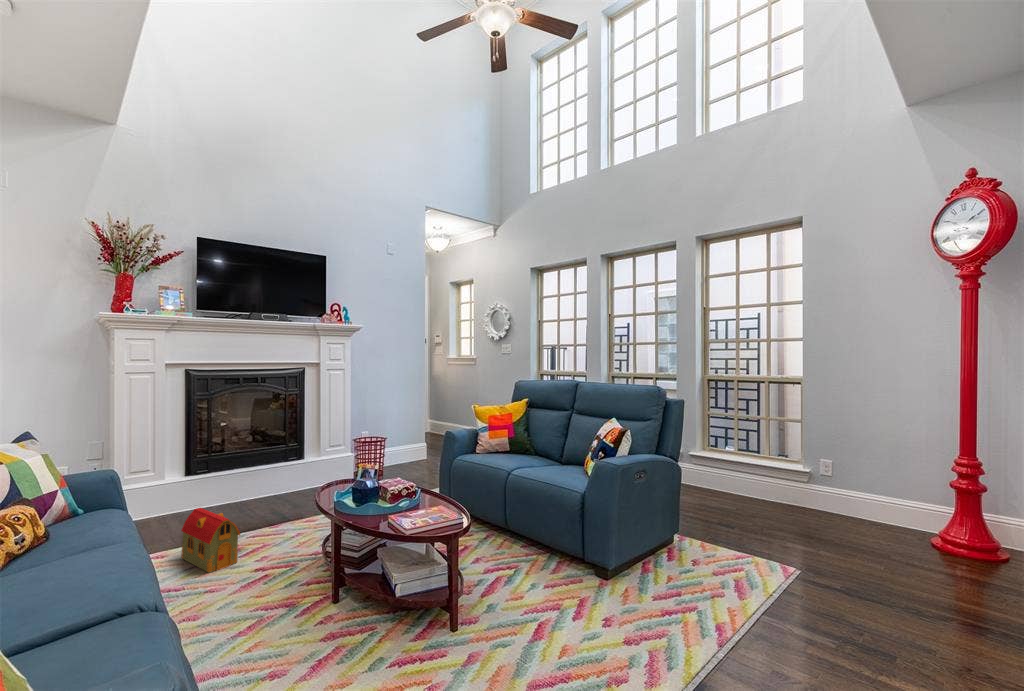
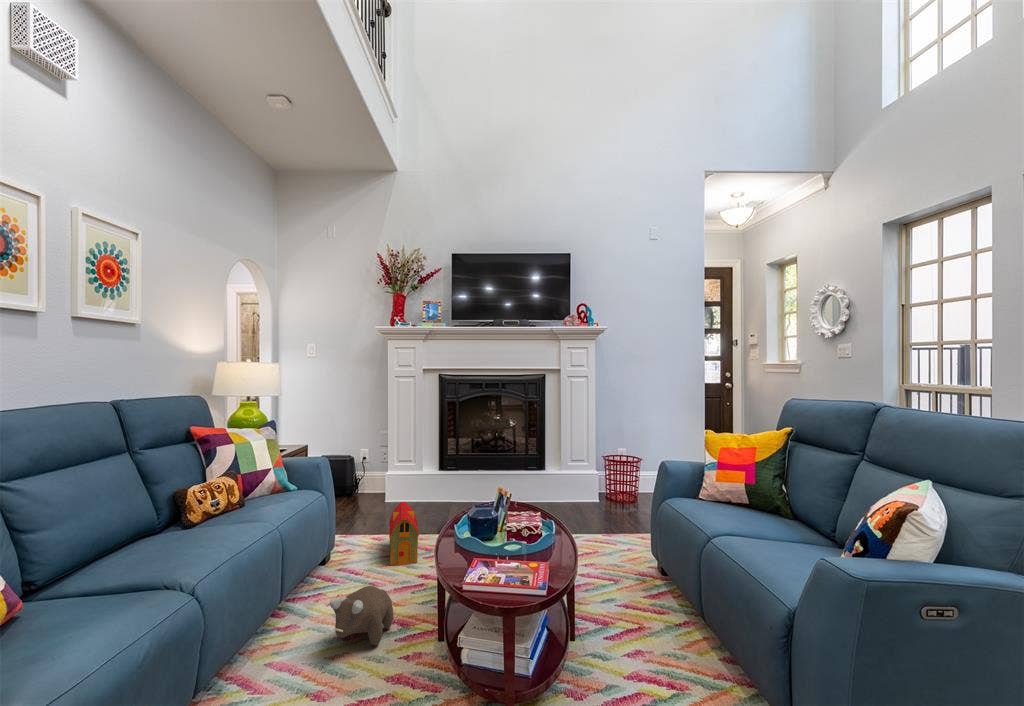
plush toy: none [236,574,292,632] -> present [329,586,393,645]

